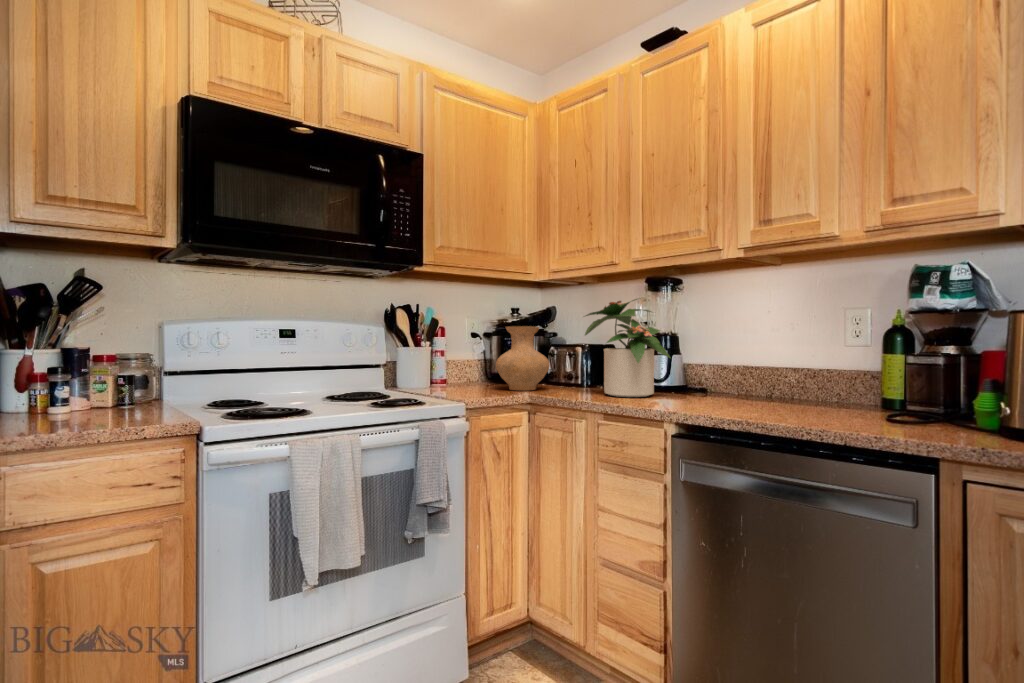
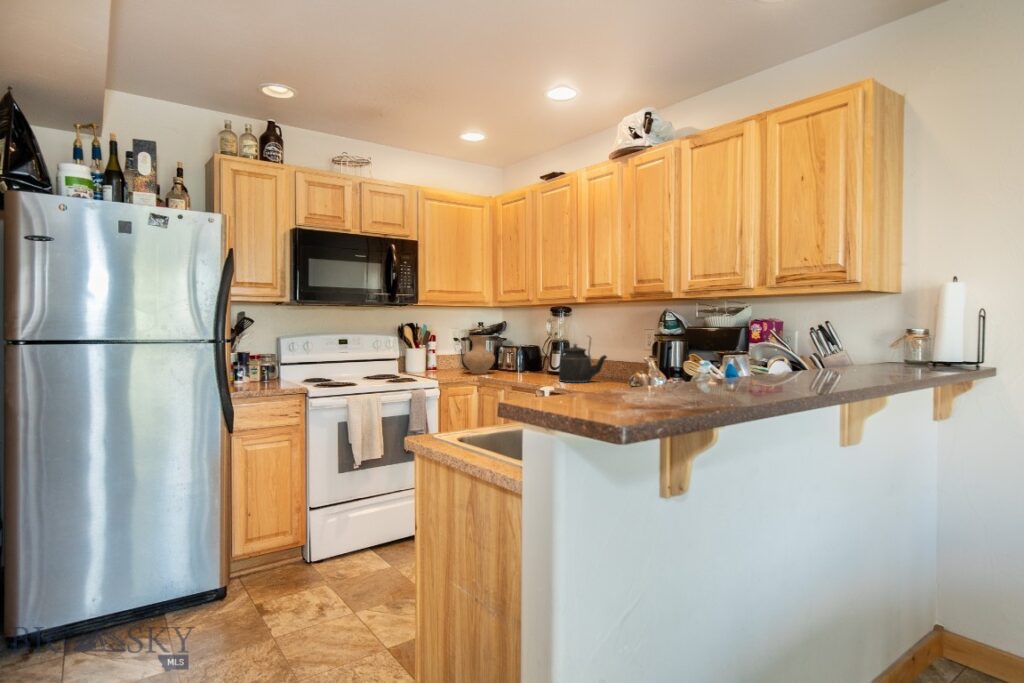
potted plant: present [585,299,670,397] -> none [507,321,556,378]
kettle: none [692,320,792,408] -> present [559,337,607,383]

